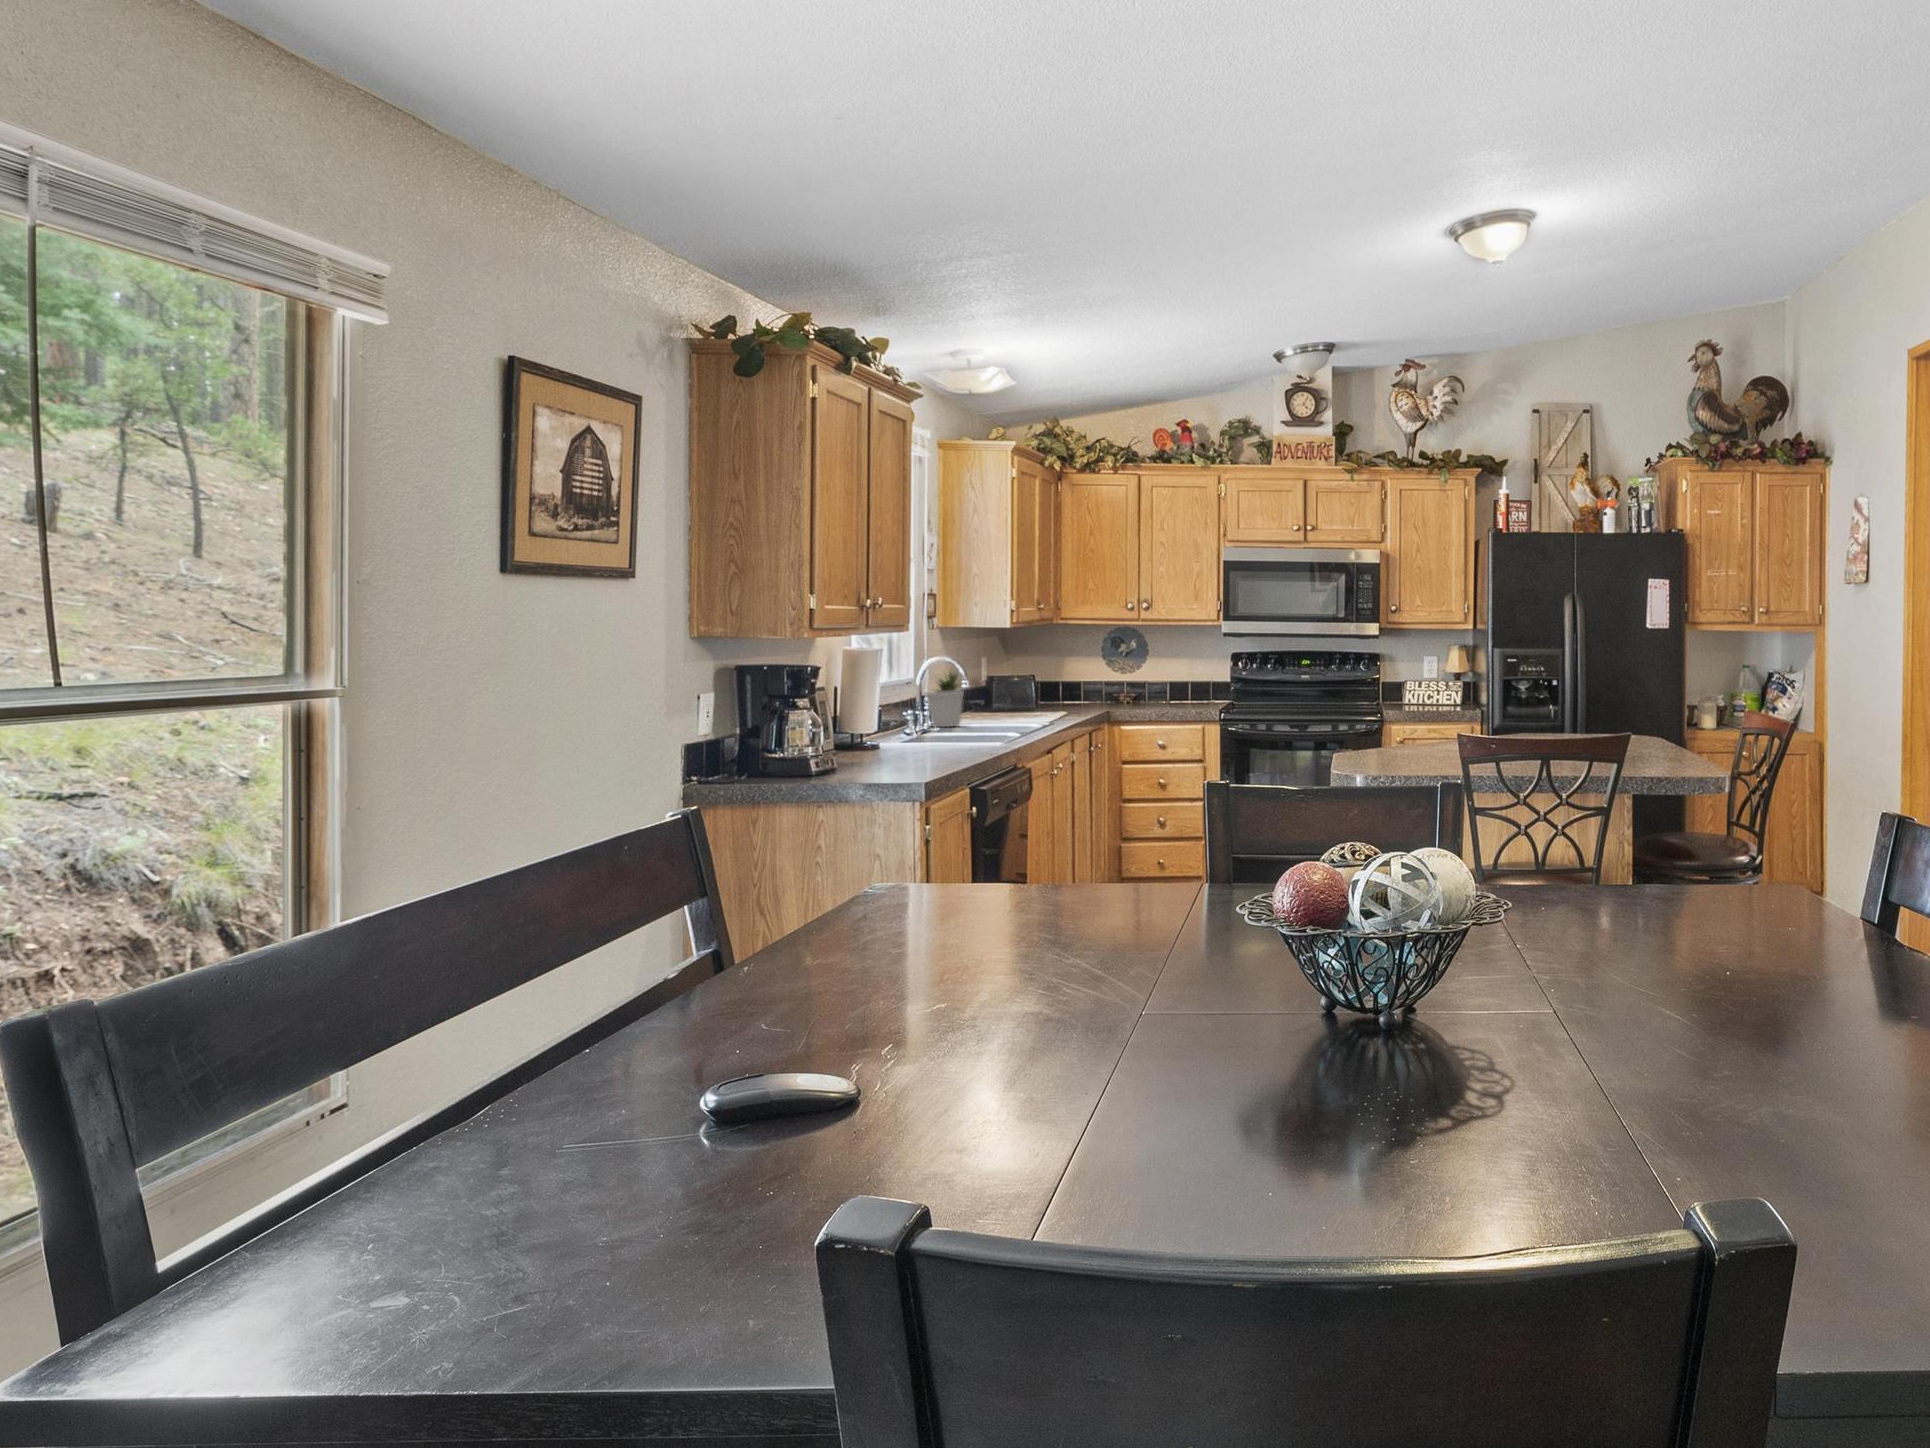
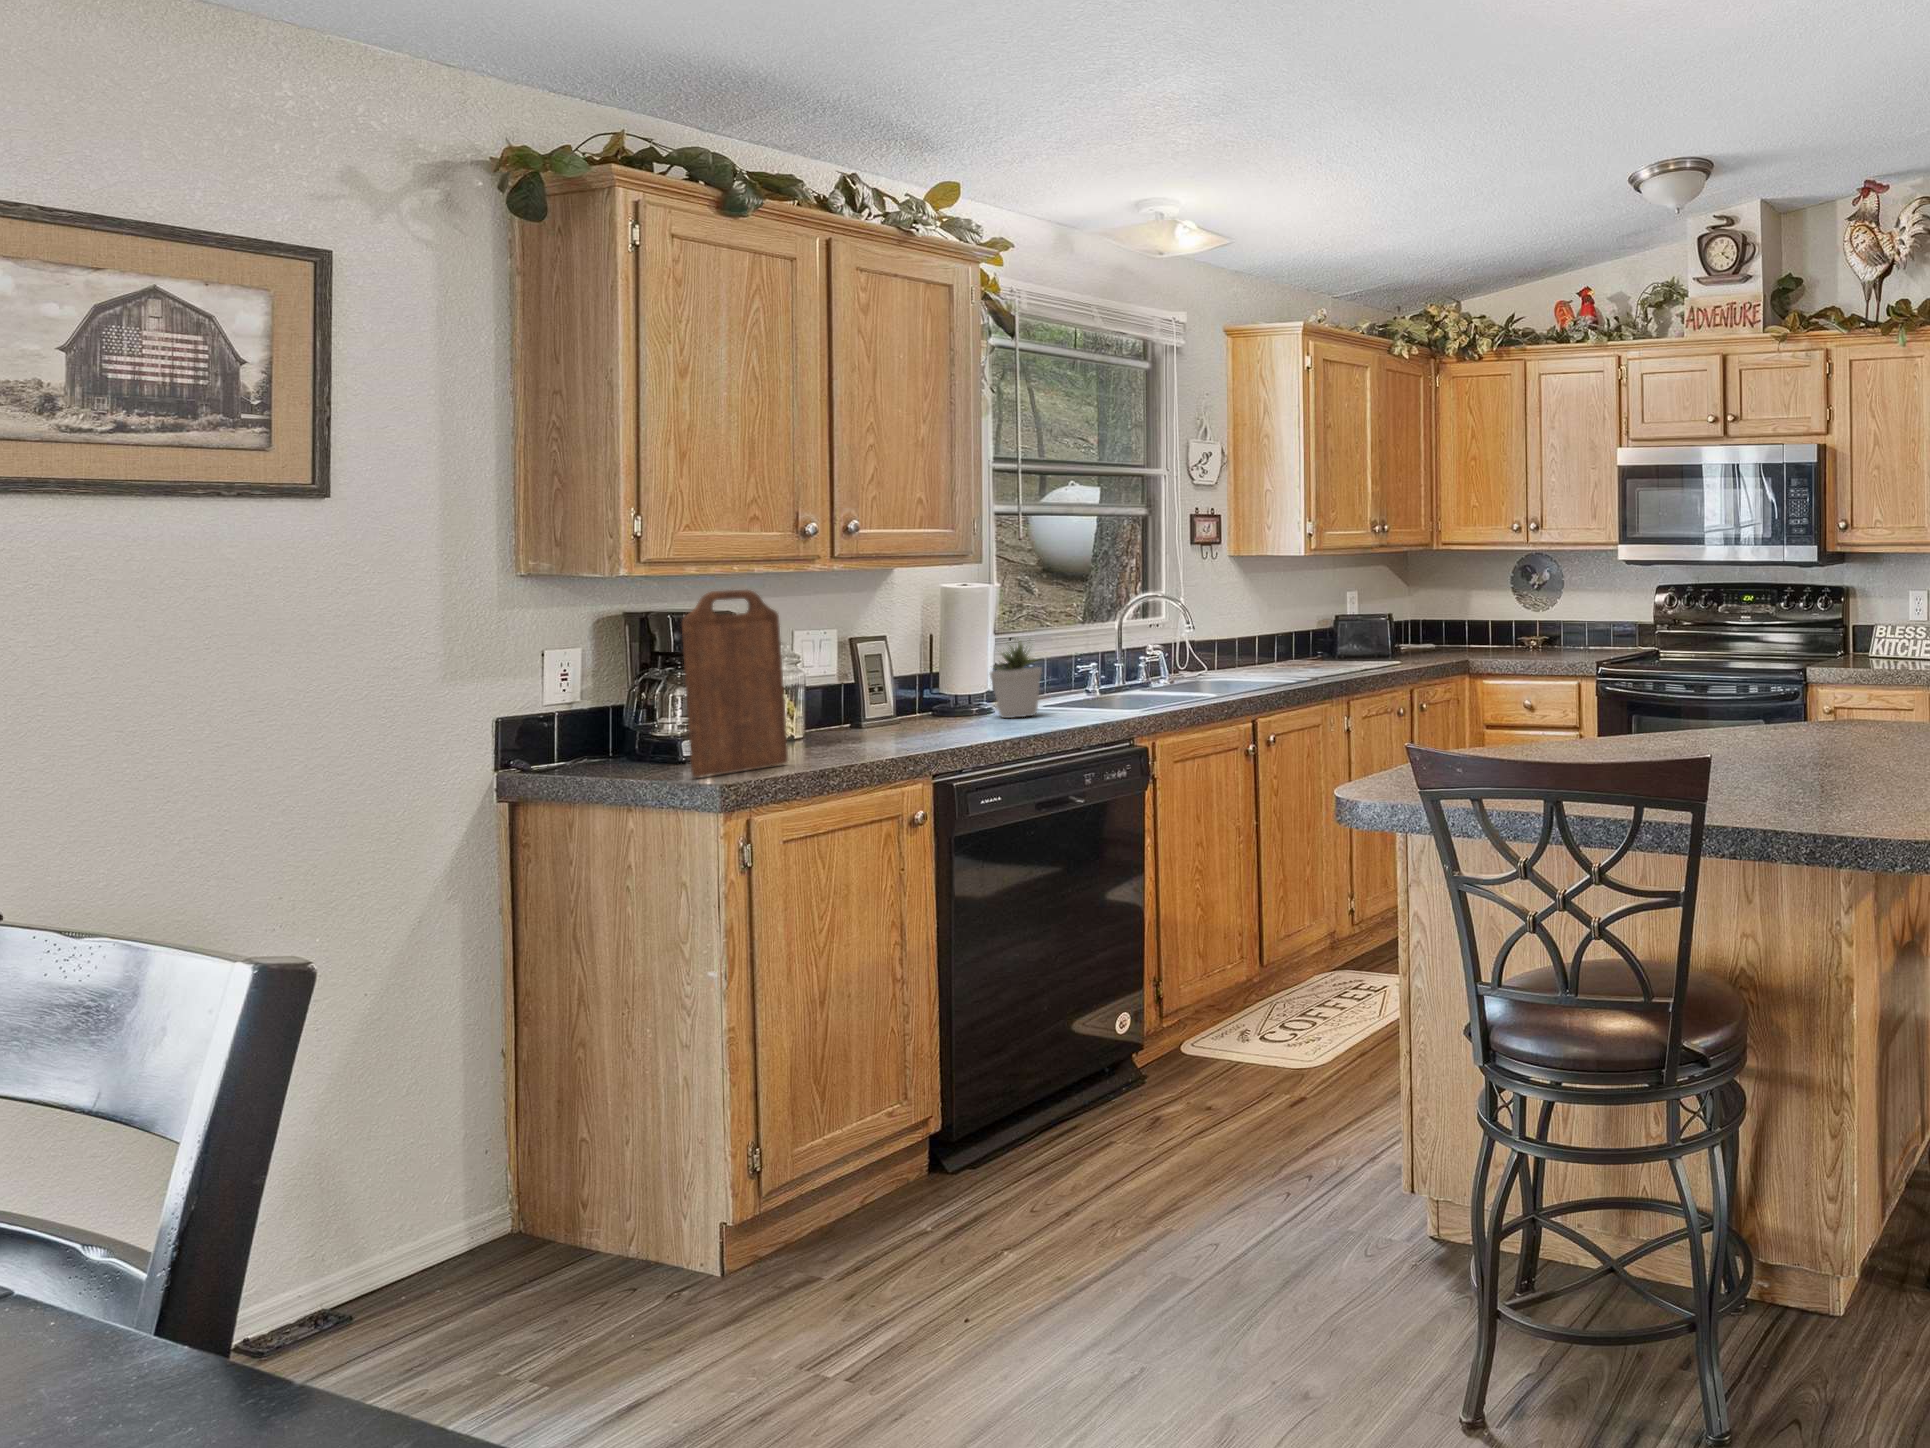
cutting board: none [890,617,923,744] -> present [681,590,788,778]

